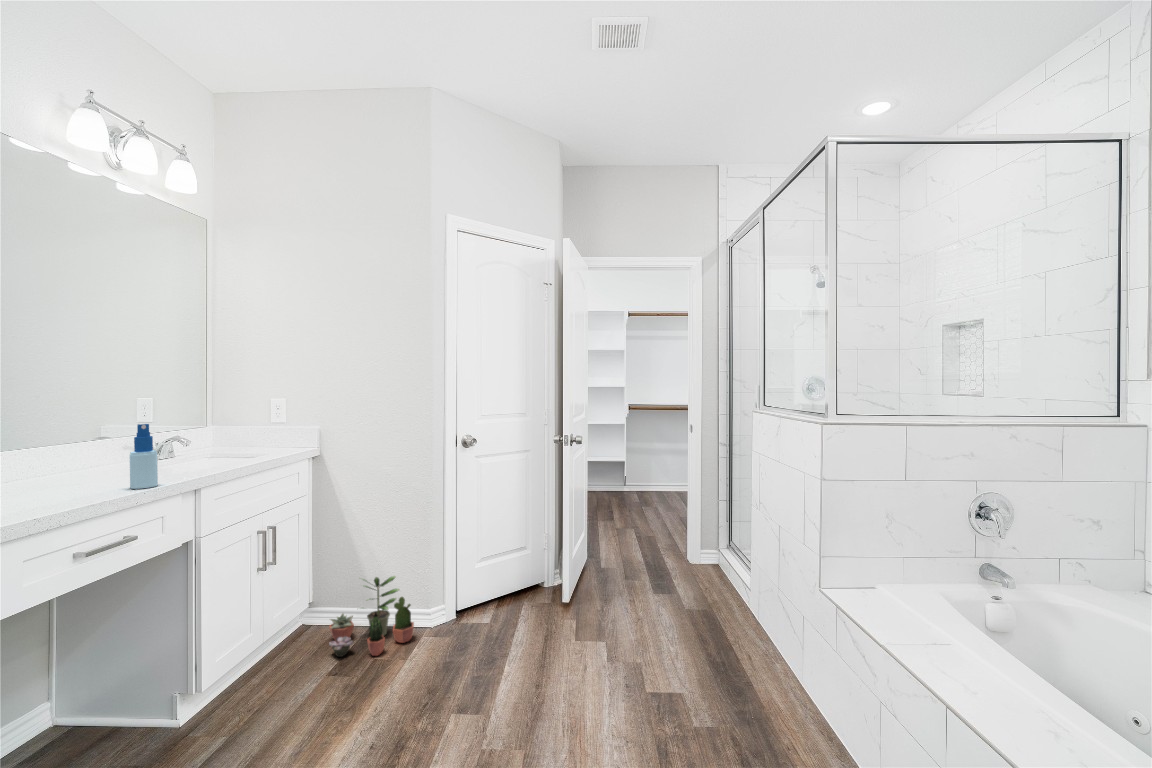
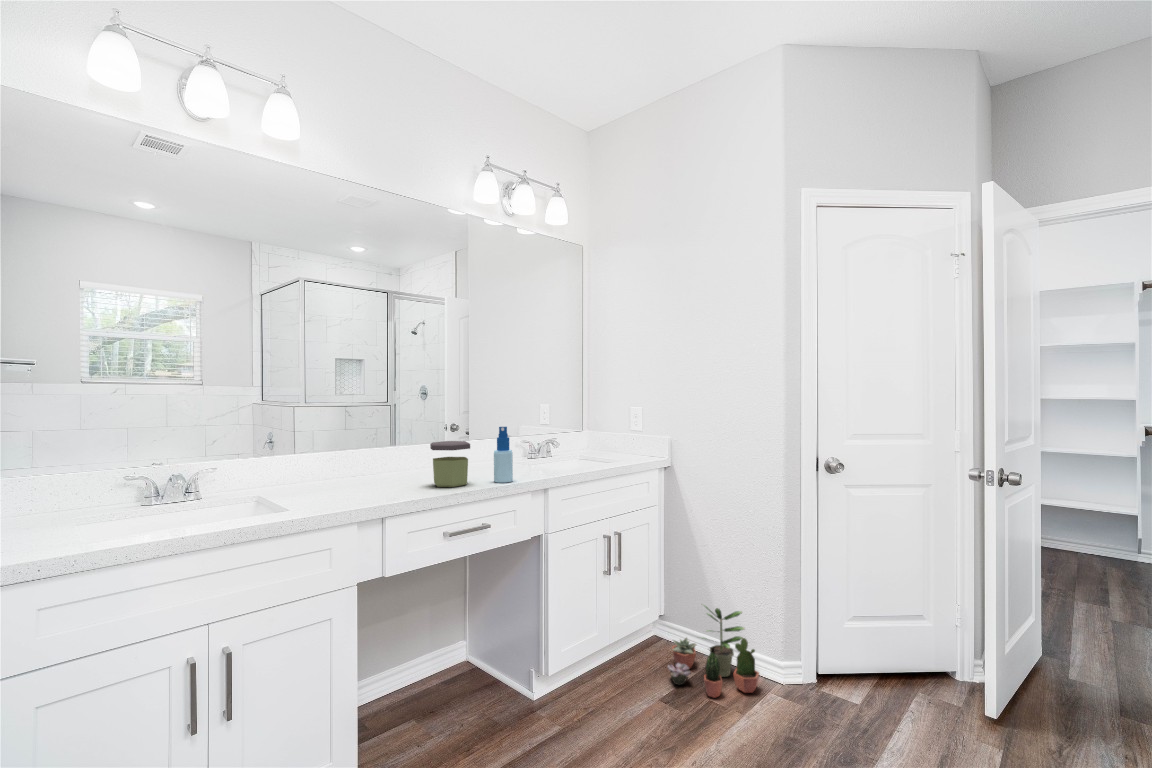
jar: none [29,444,99,503] -> present [430,441,470,487]

